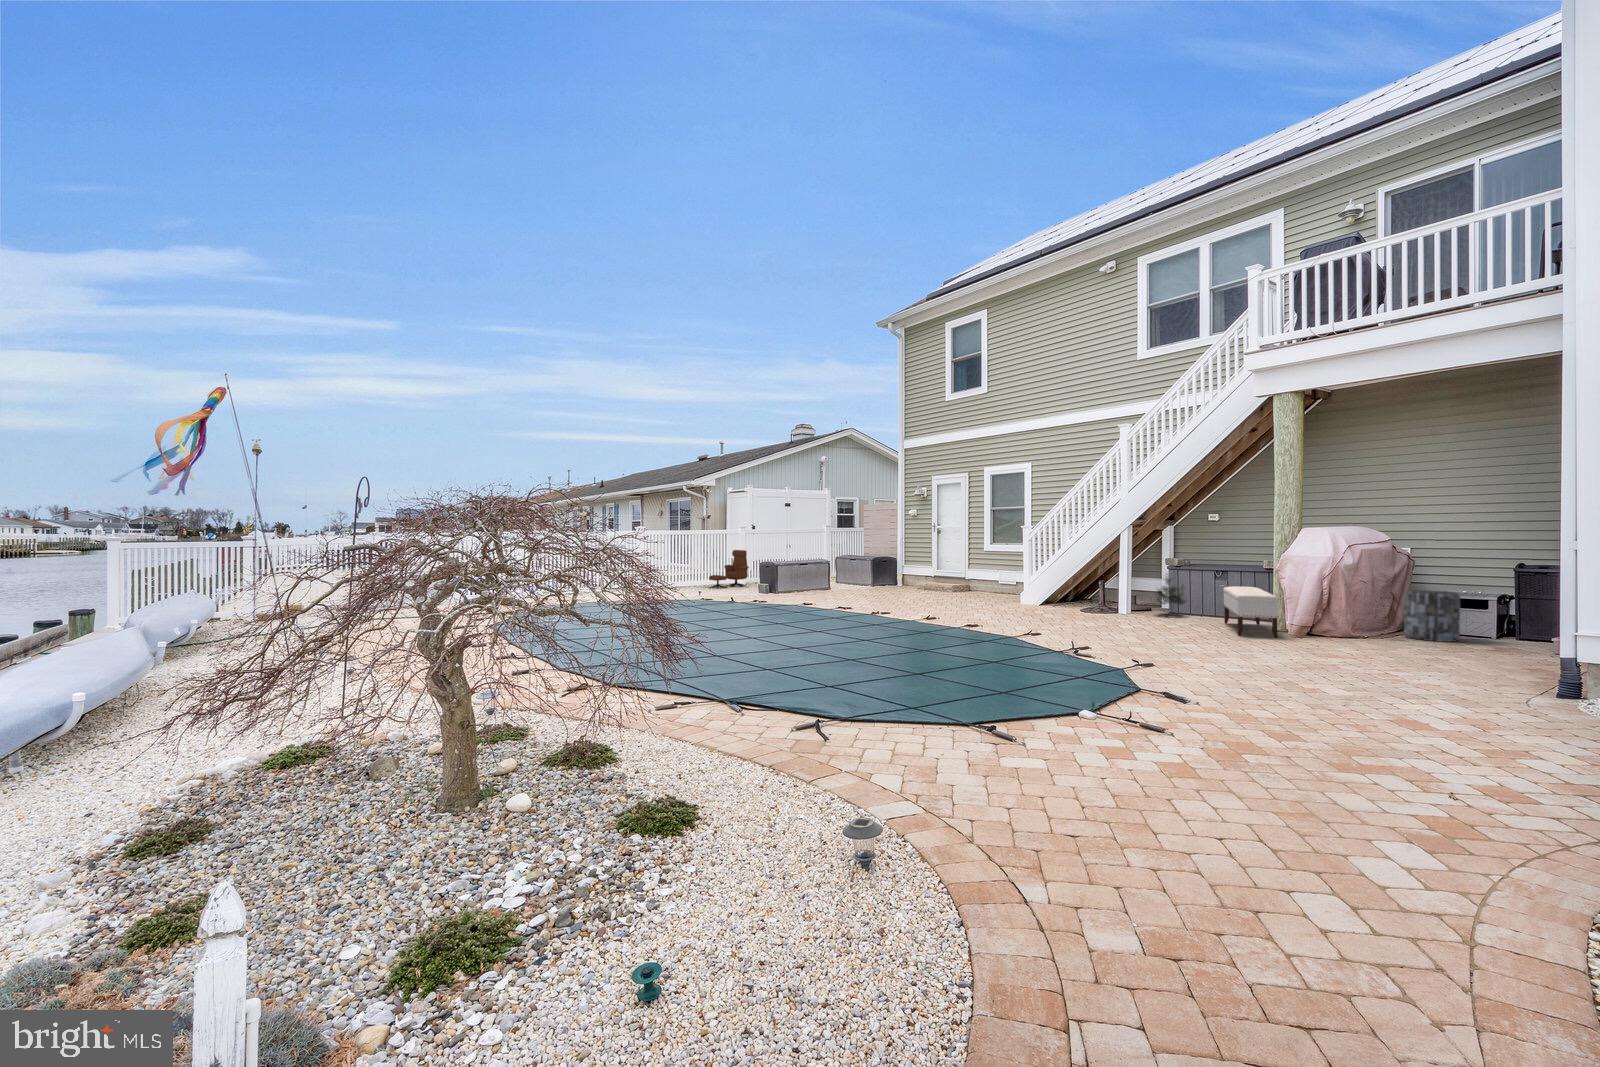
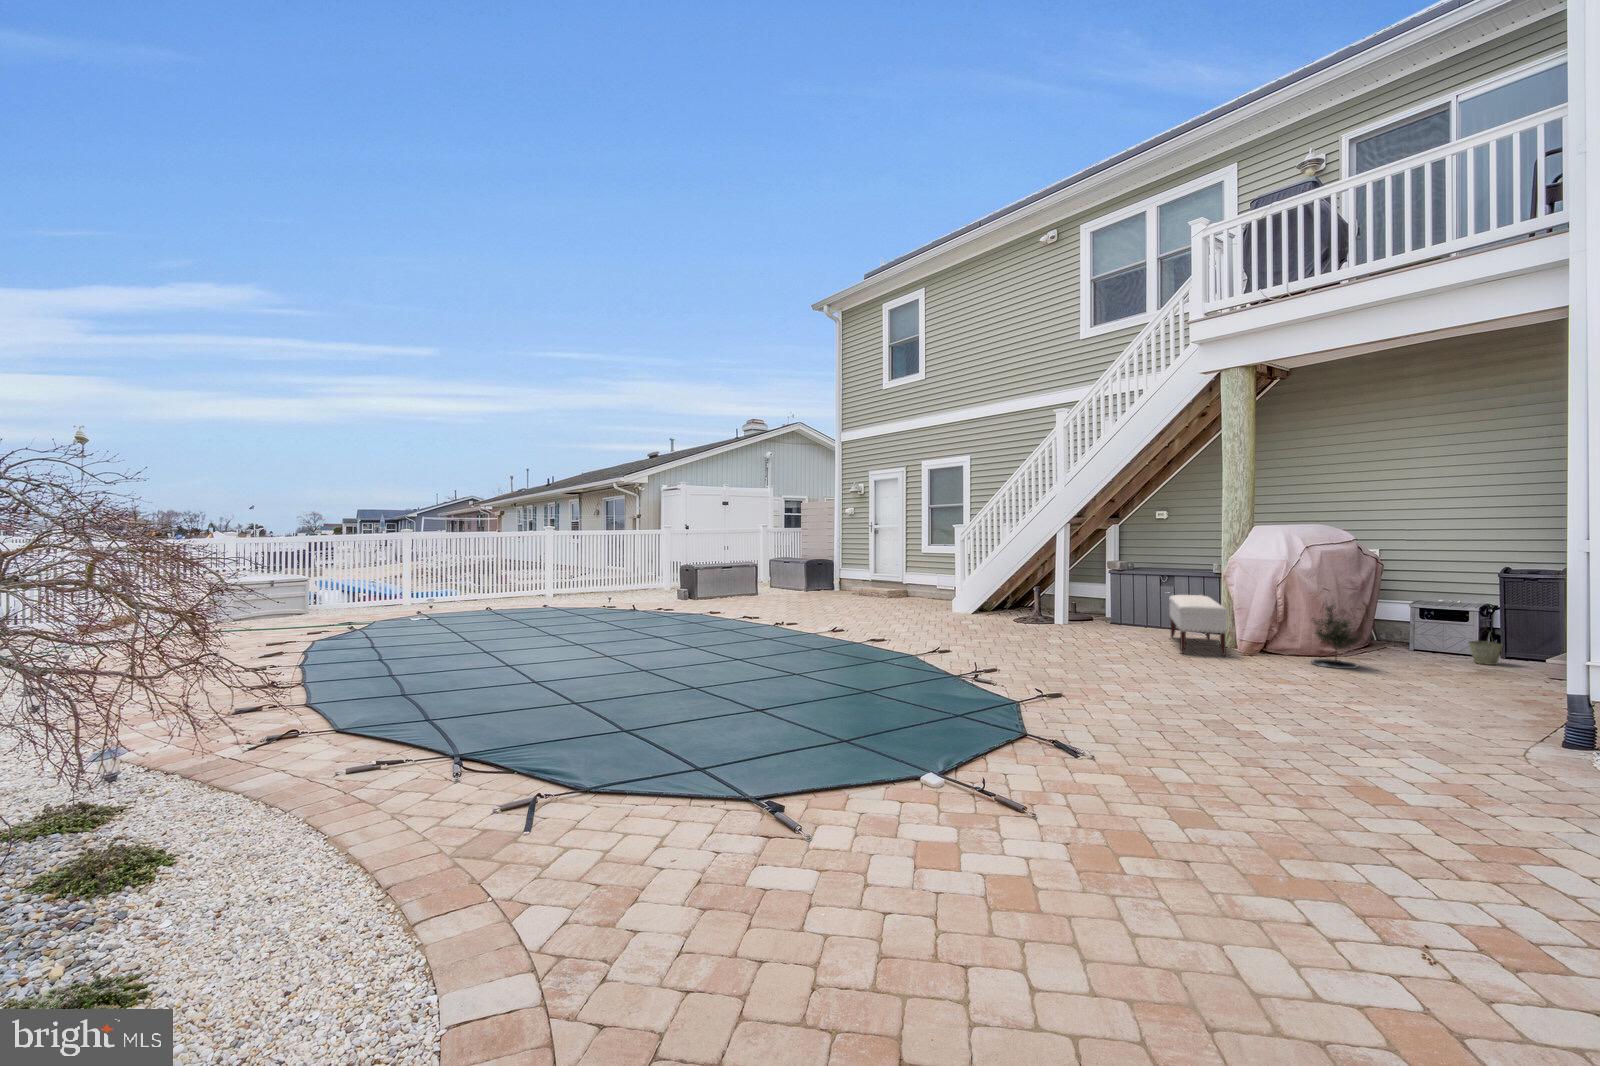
lounge chair: present [709,550,749,589] -> none [624,554,670,596]
potted tree: present [1157,574,1186,618] -> present [1311,605,1358,669]
side table: present [1404,590,1460,642] -> none [1373,600,1438,661]
bucket: none [1486,615,1516,645] -> present [1469,638,1502,665]

